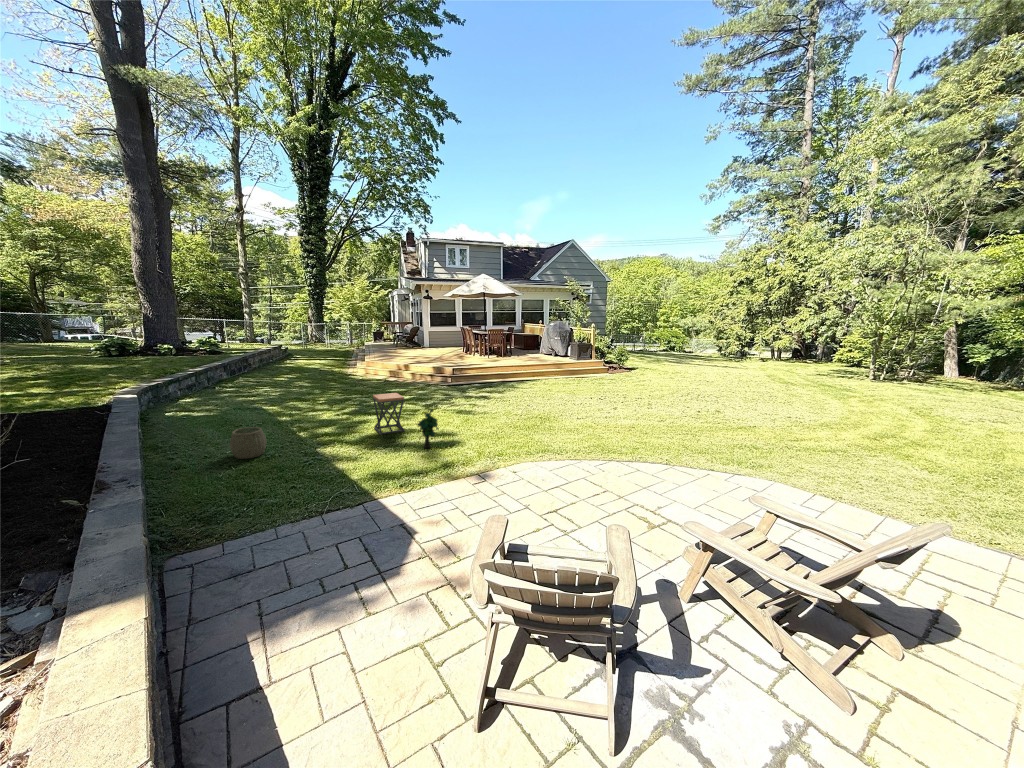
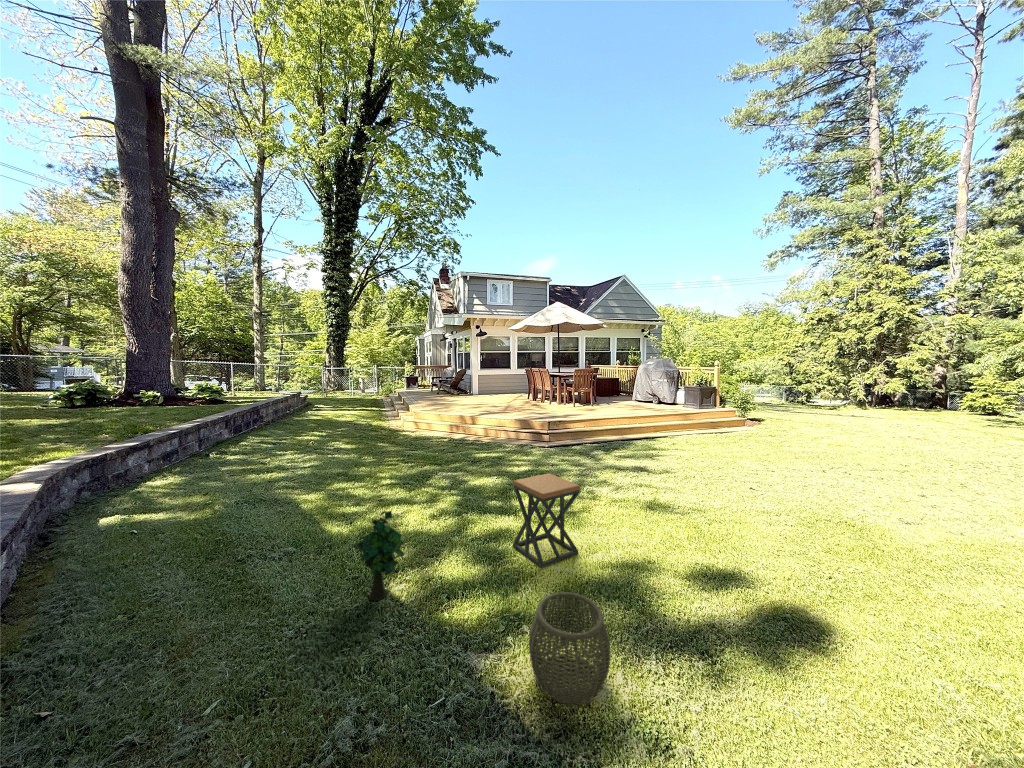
decorative plant: present [417,409,439,449] -> present [354,511,404,601]
woven basket: present [230,427,266,459] -> present [529,592,611,706]

